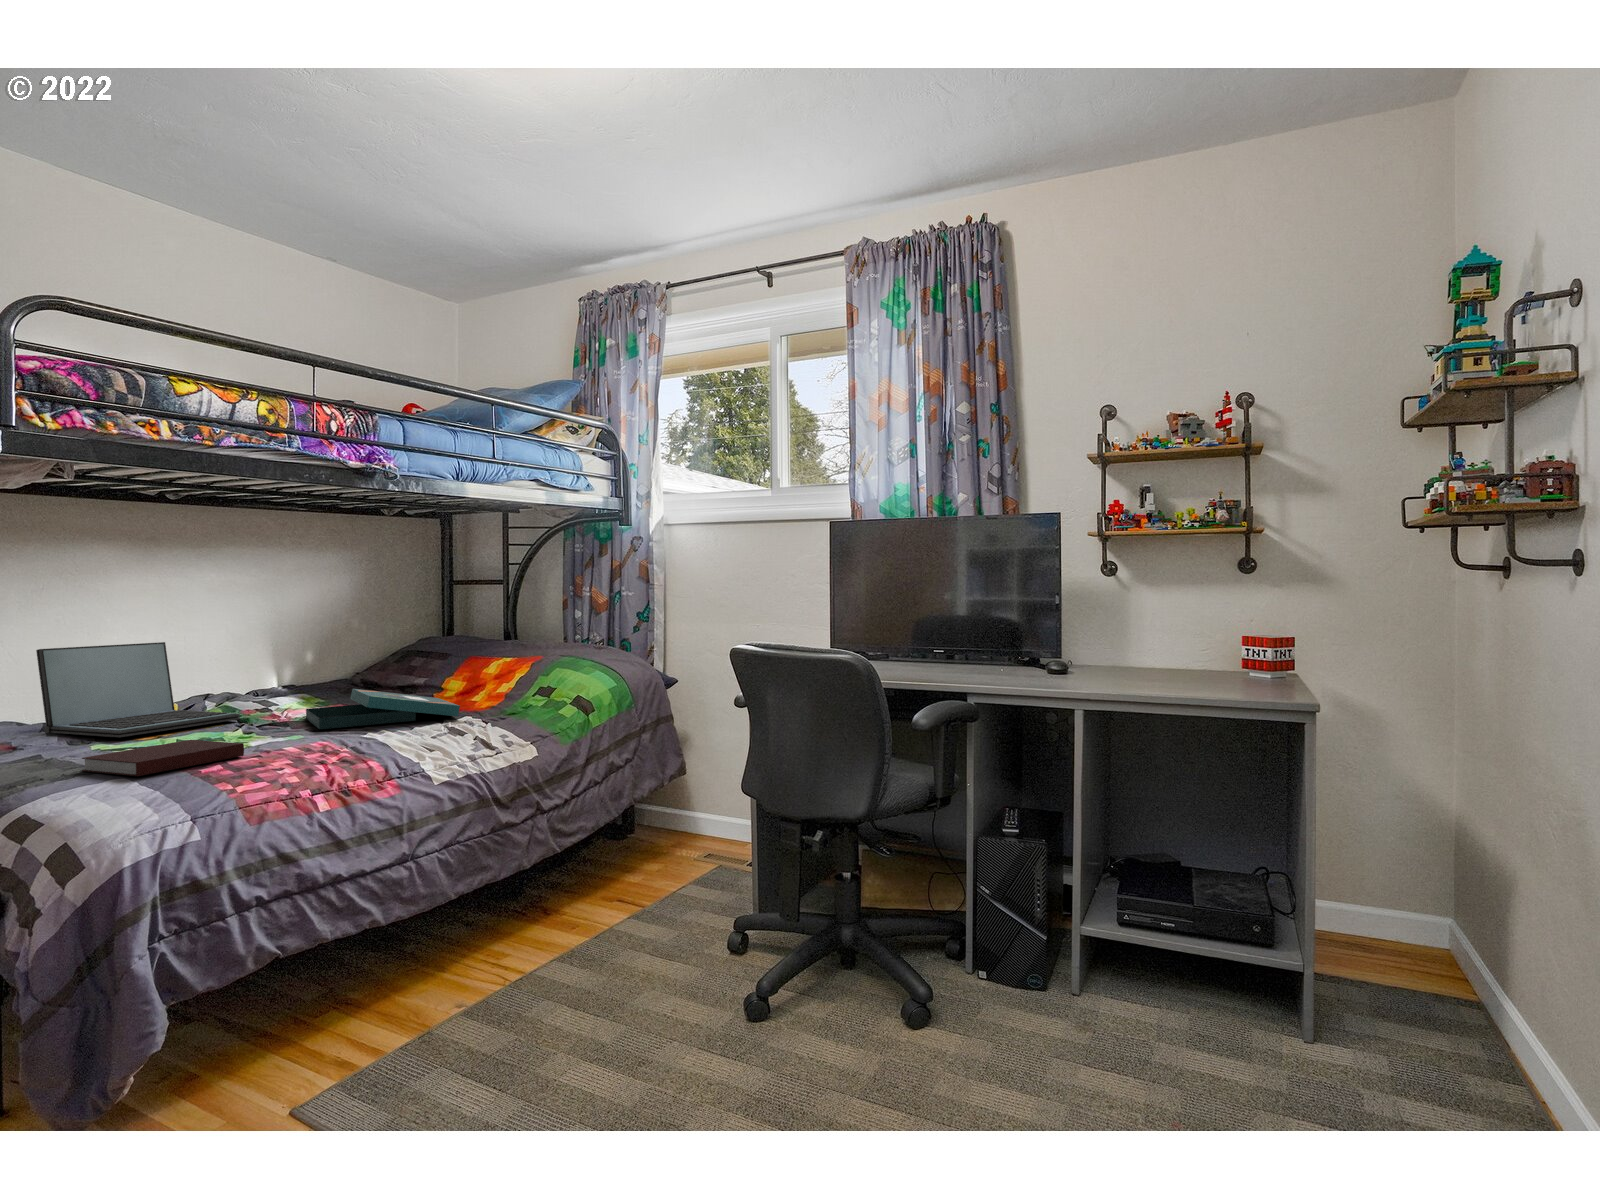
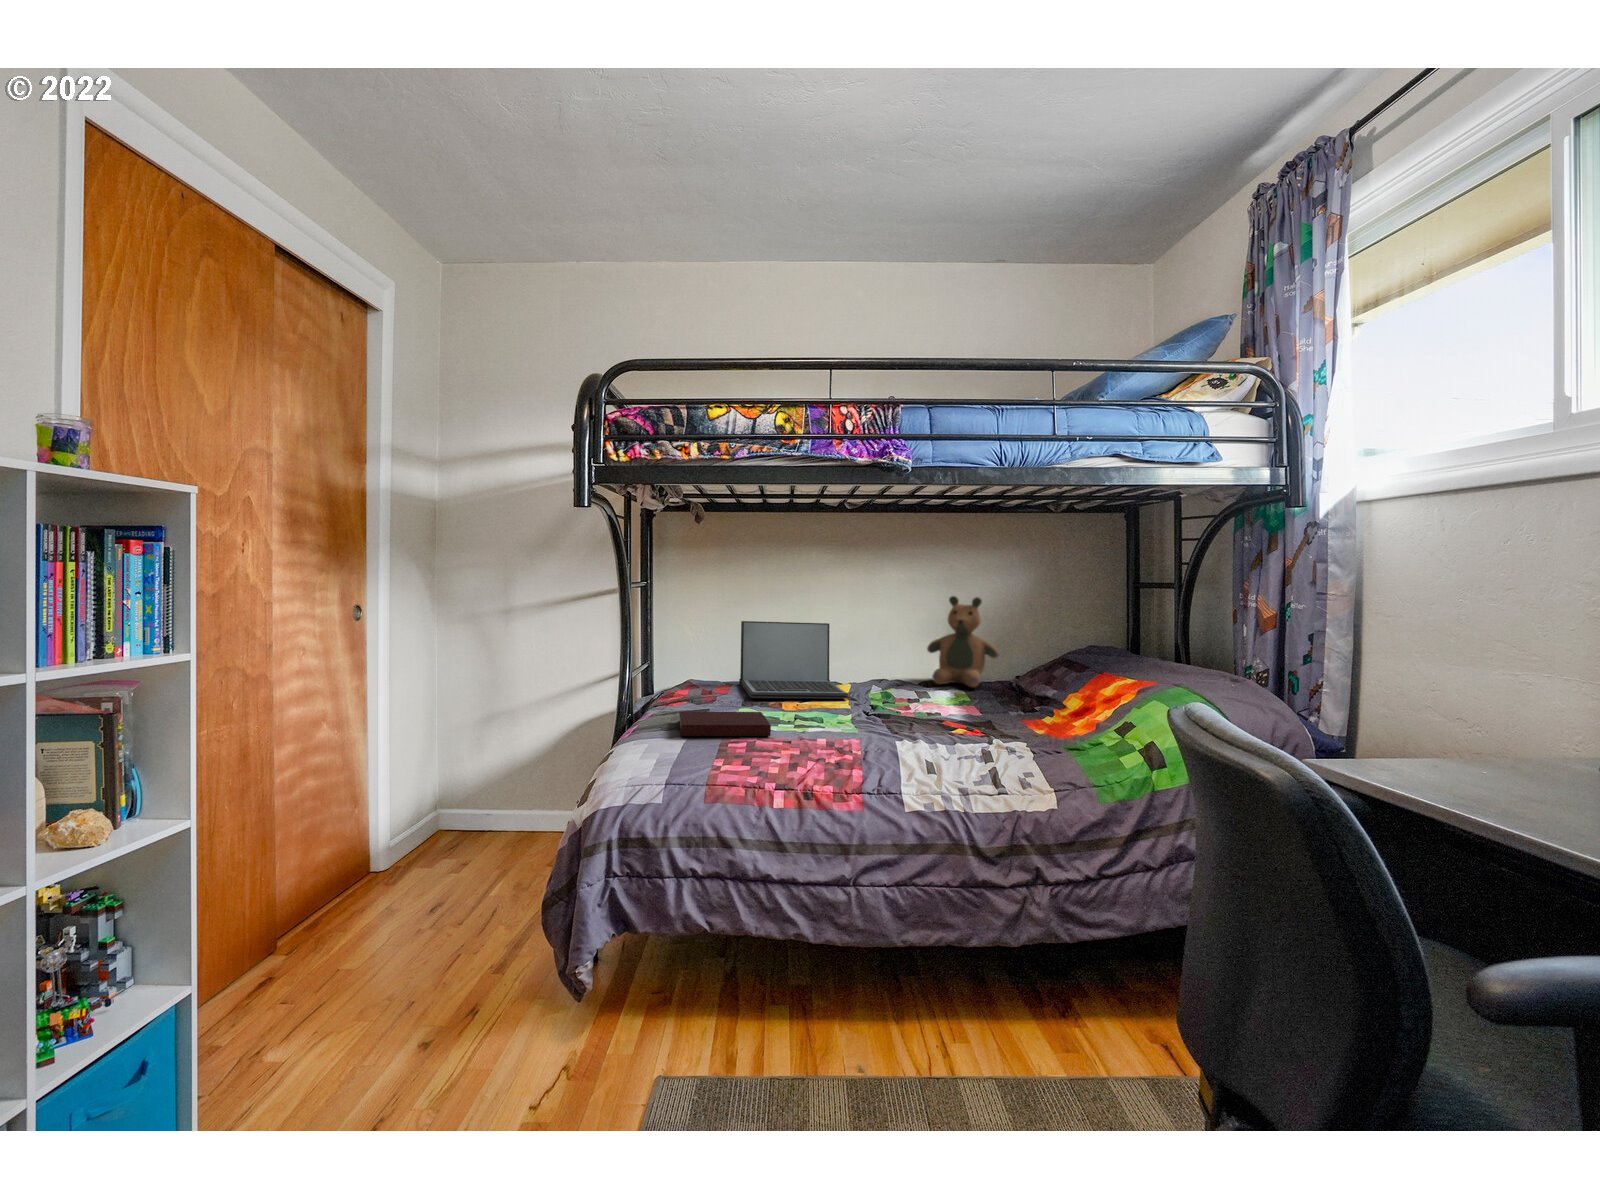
teddy bear: none [269,602,355,696] -> present [927,596,999,687]
board game: present [306,689,460,729] -> none [872,688,1016,739]

